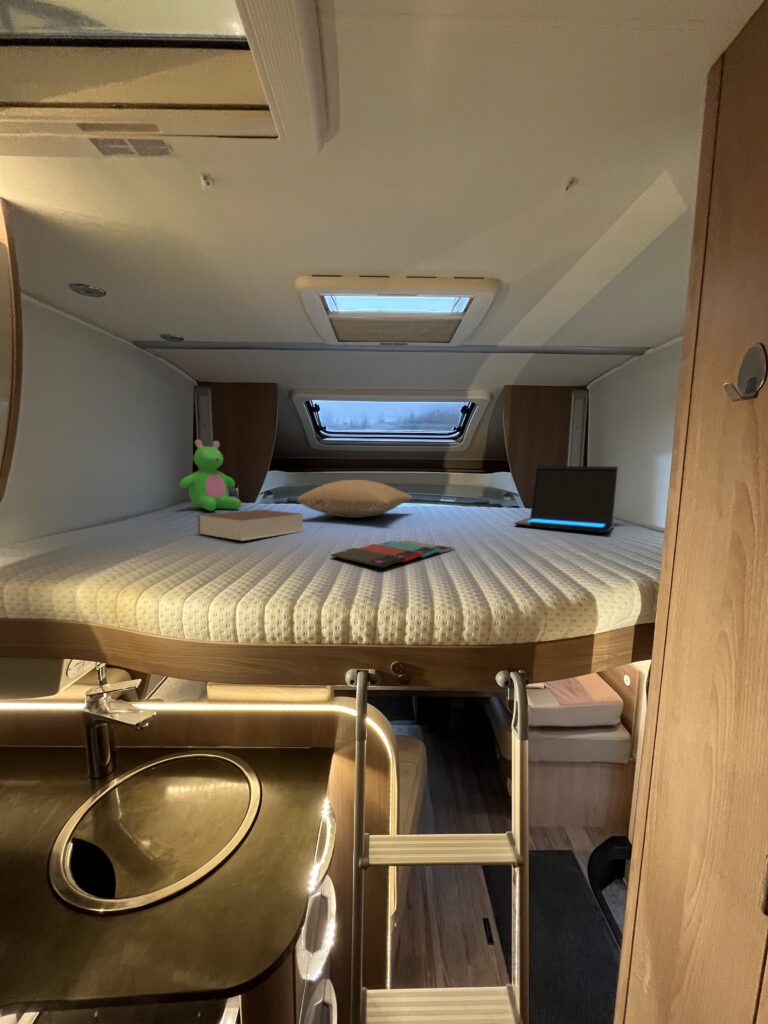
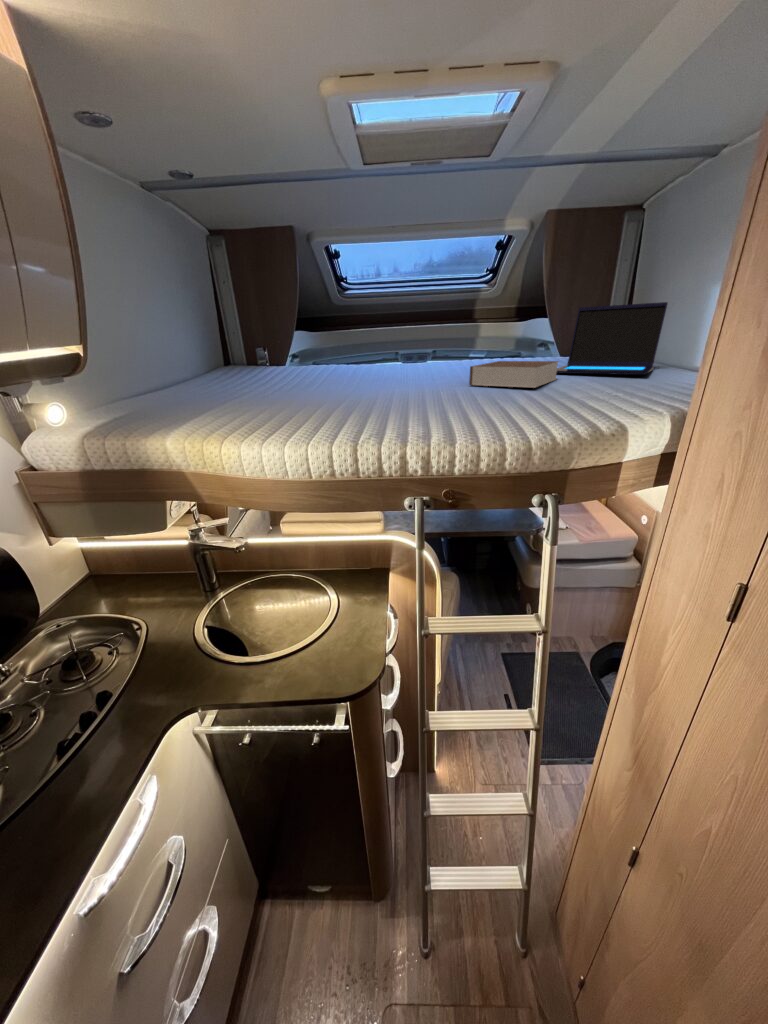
teddy bear: present [180,440,241,511] -> none [213,299,276,375]
pillow: present [297,480,412,518] -> none [333,334,446,374]
book: present [198,510,303,541] -> present [469,361,558,388]
smartphone: present [331,541,455,568] -> none [378,391,494,413]

